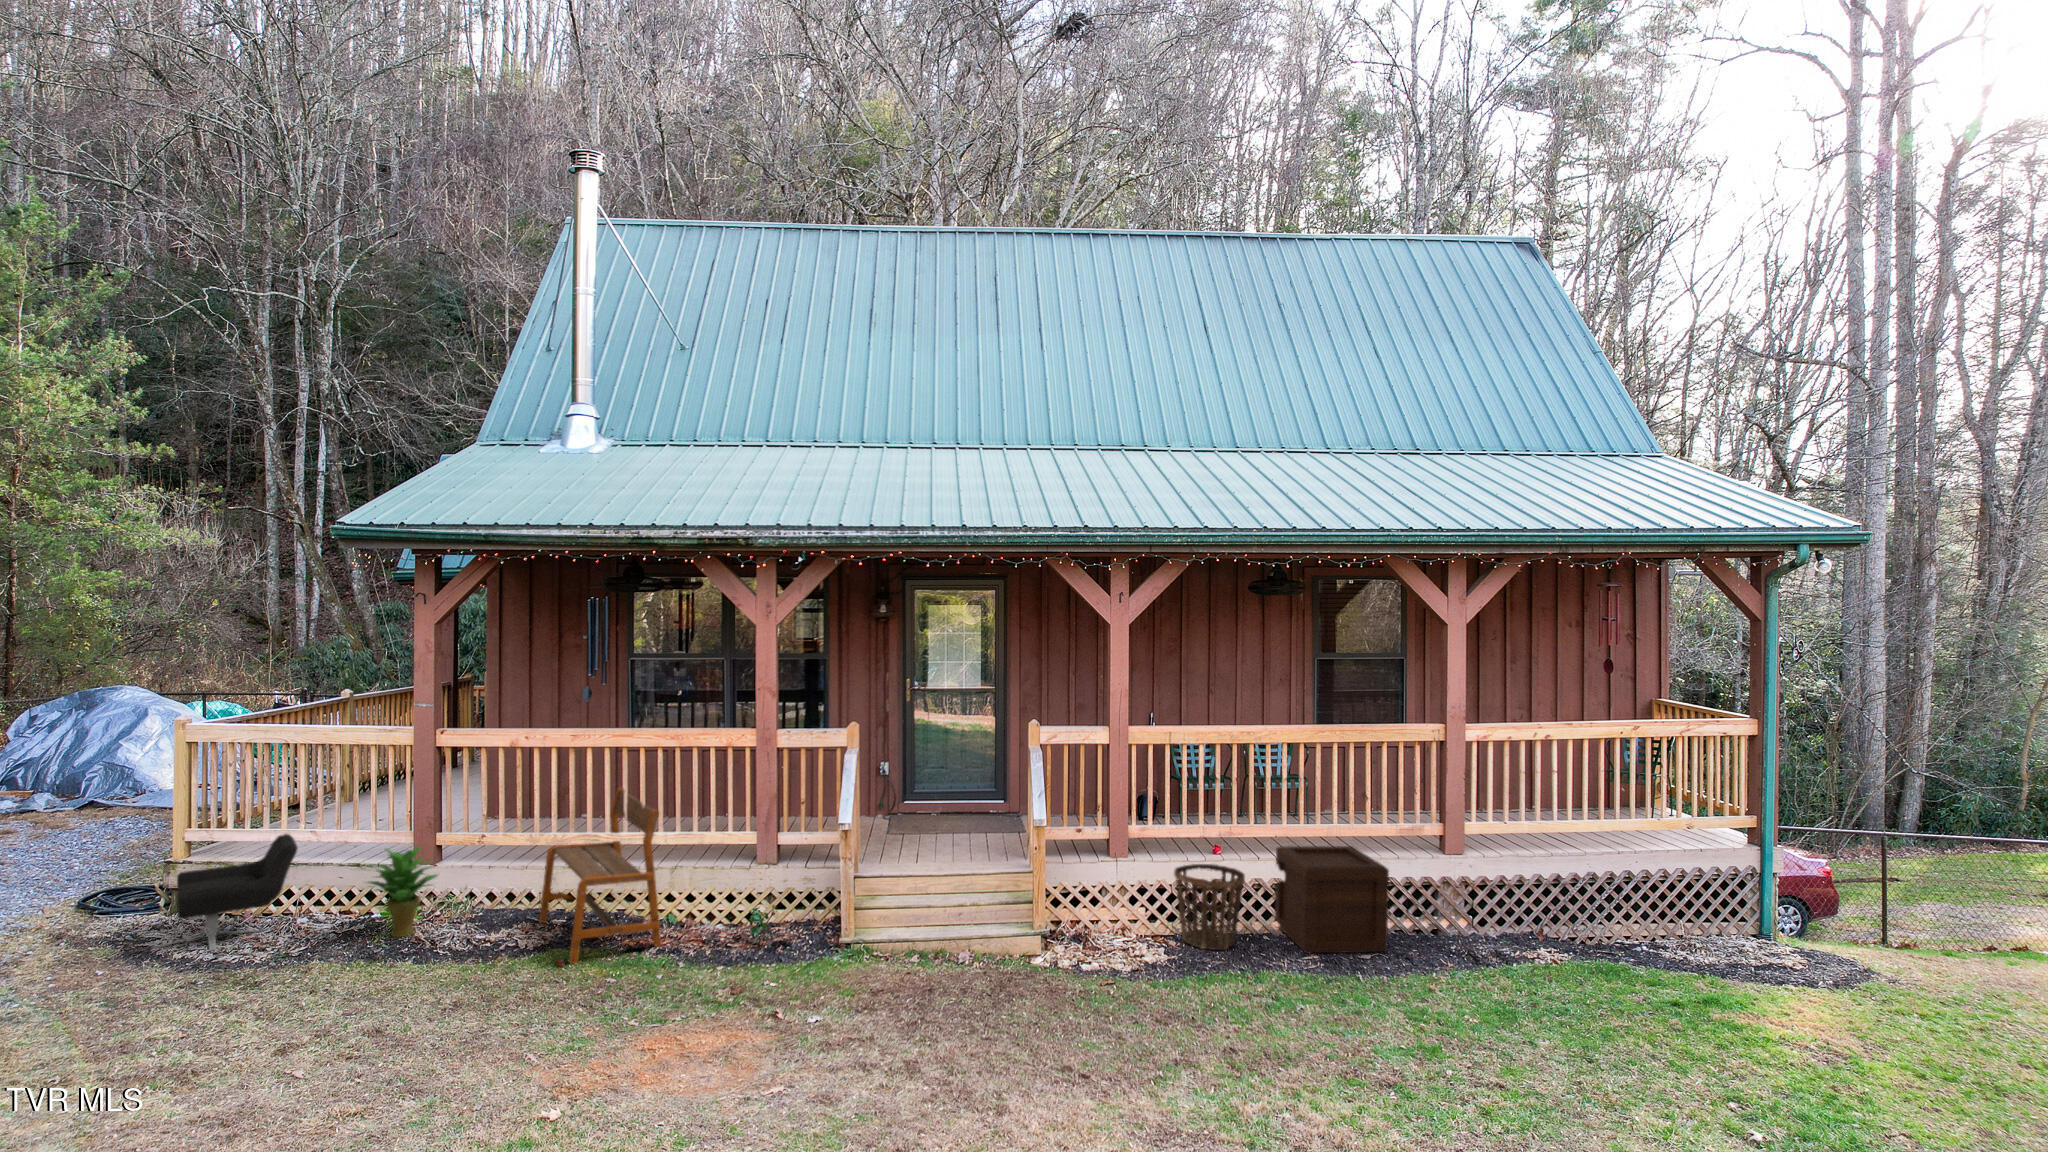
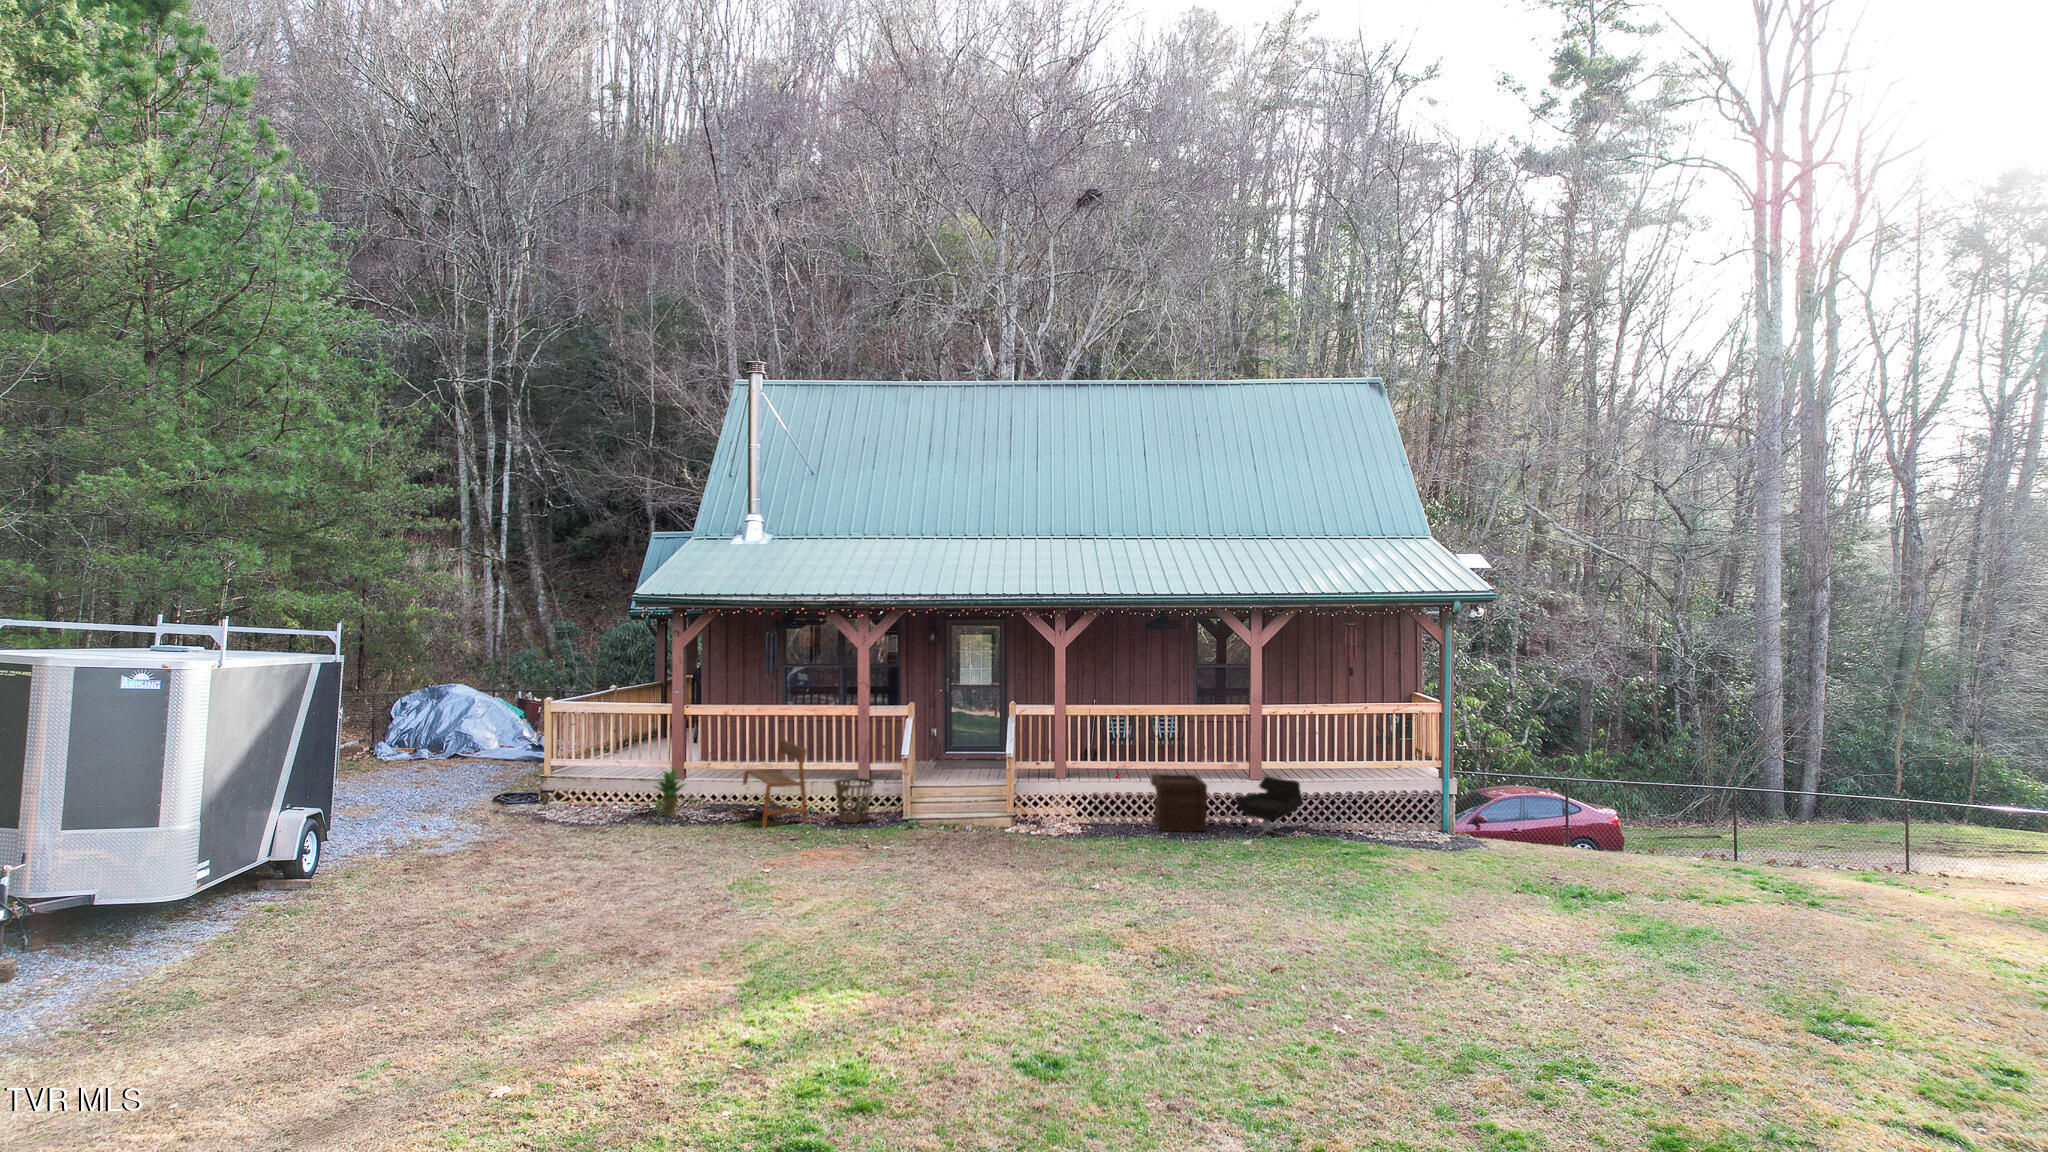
lounge chair: present [153,834,297,950] -> present [1235,777,1303,836]
basket: present [1174,864,1245,950] -> present [834,778,874,823]

